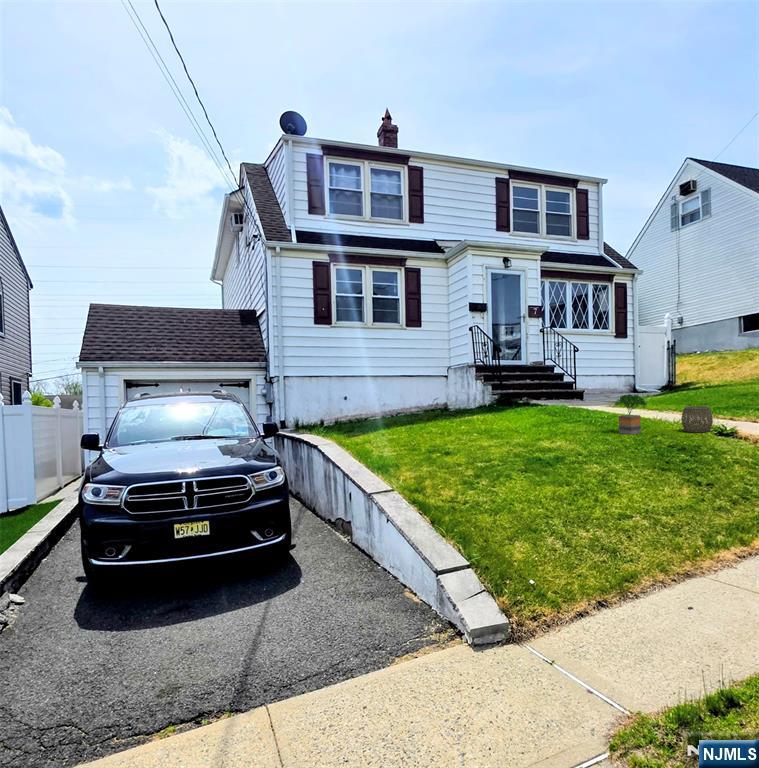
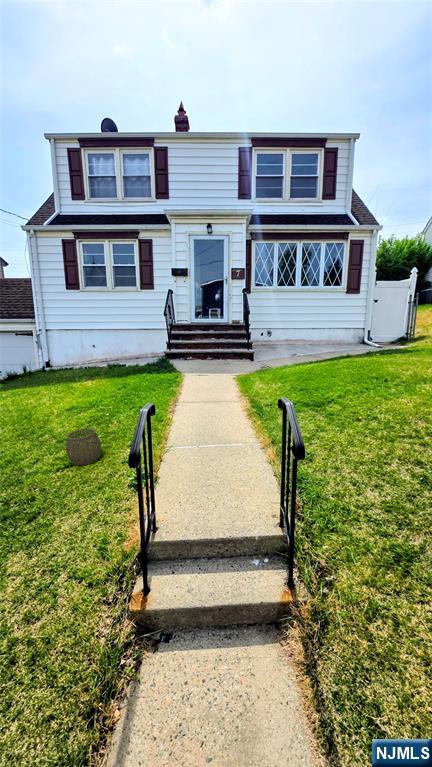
potted tree: present [615,394,646,435] -> none [18,405,51,452]

